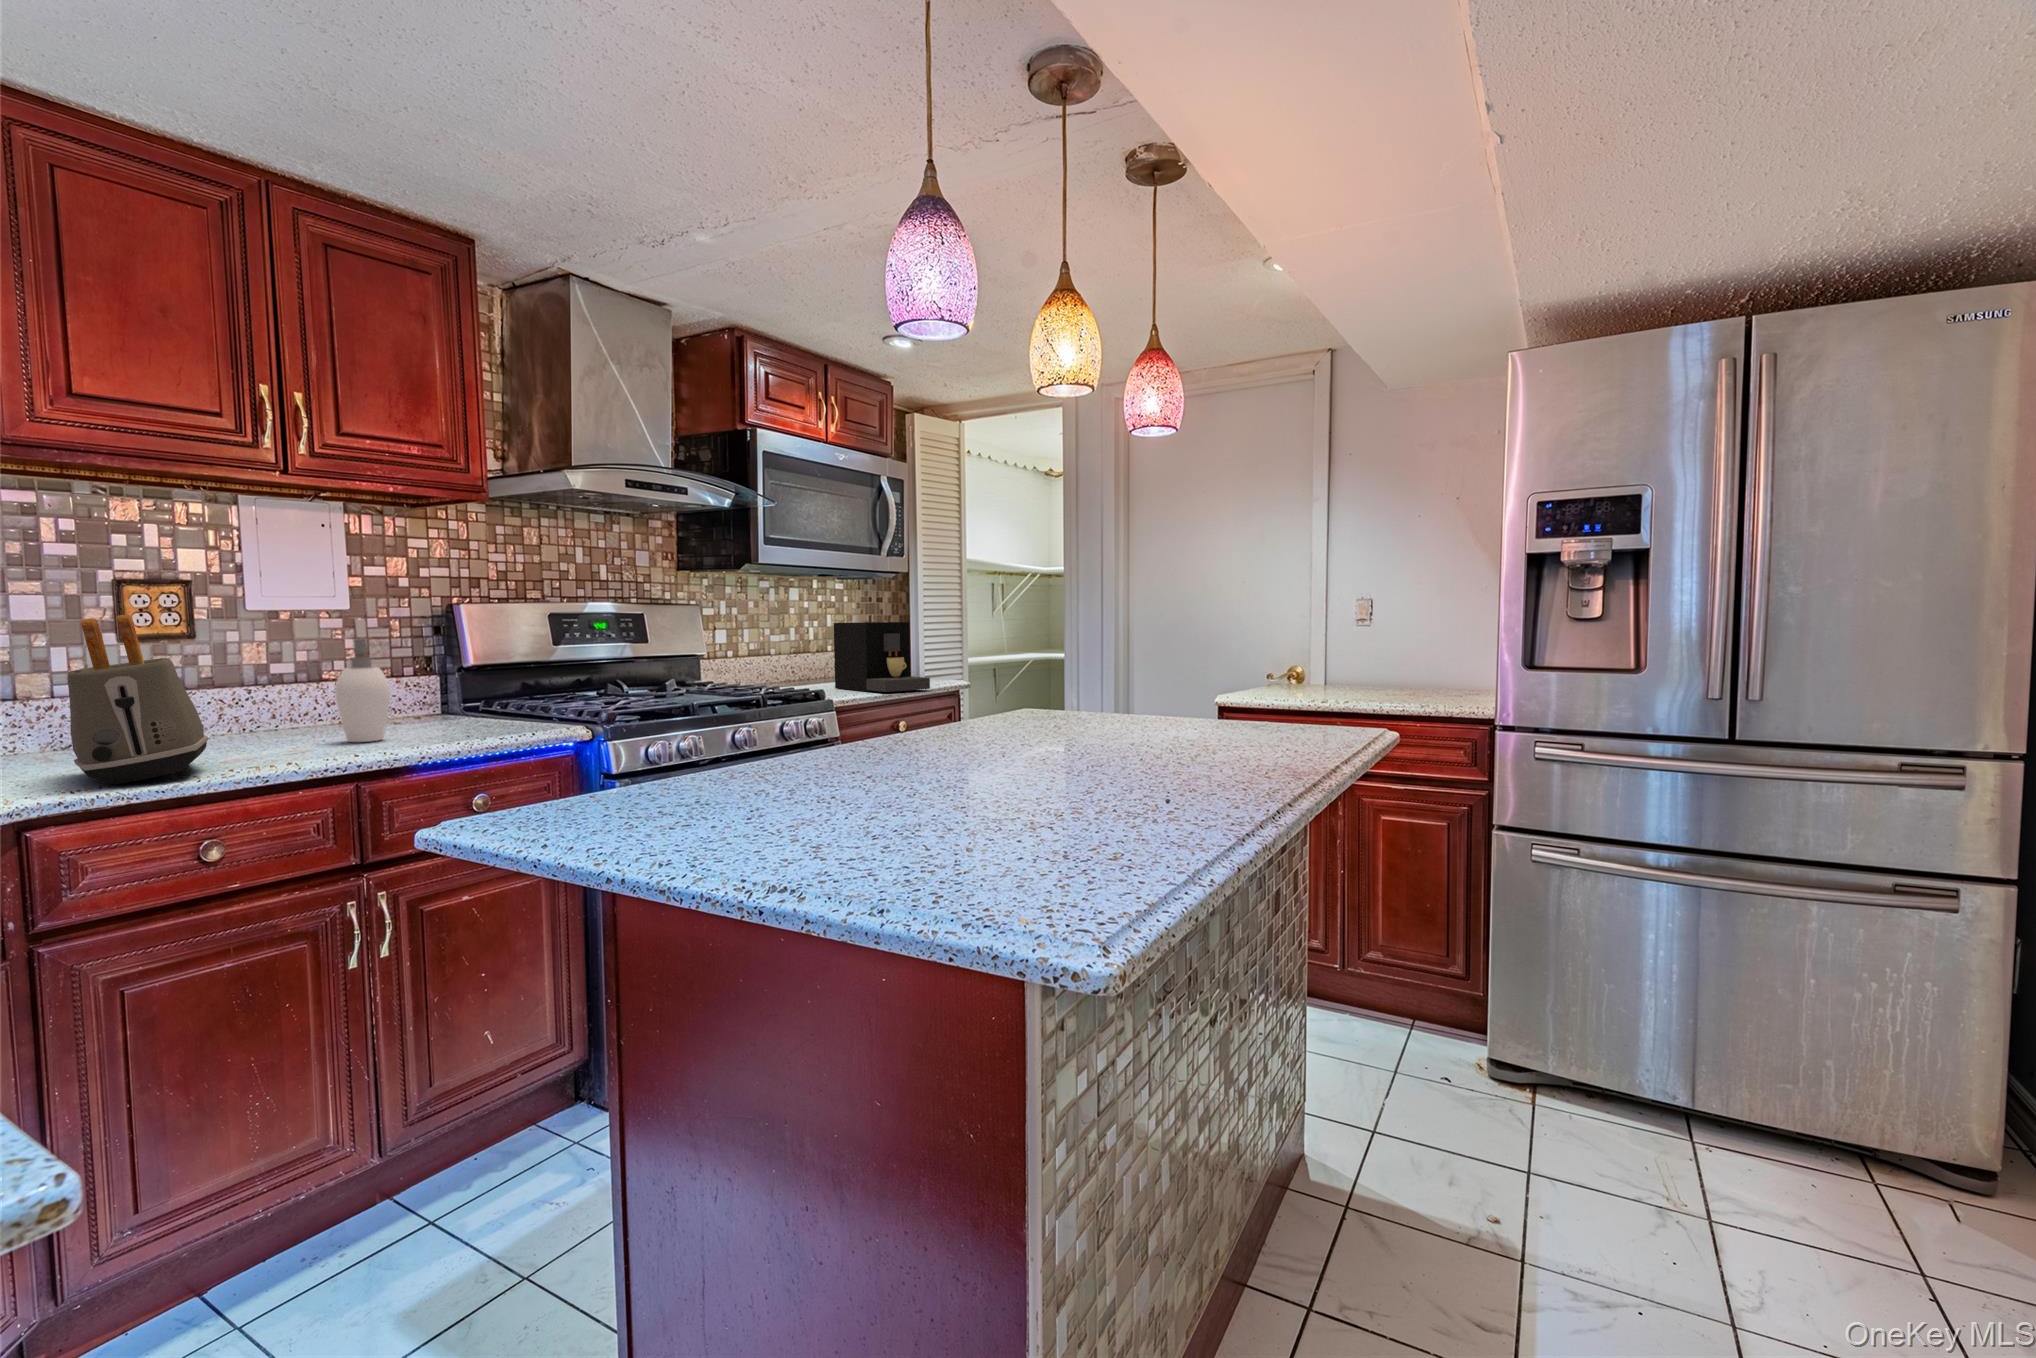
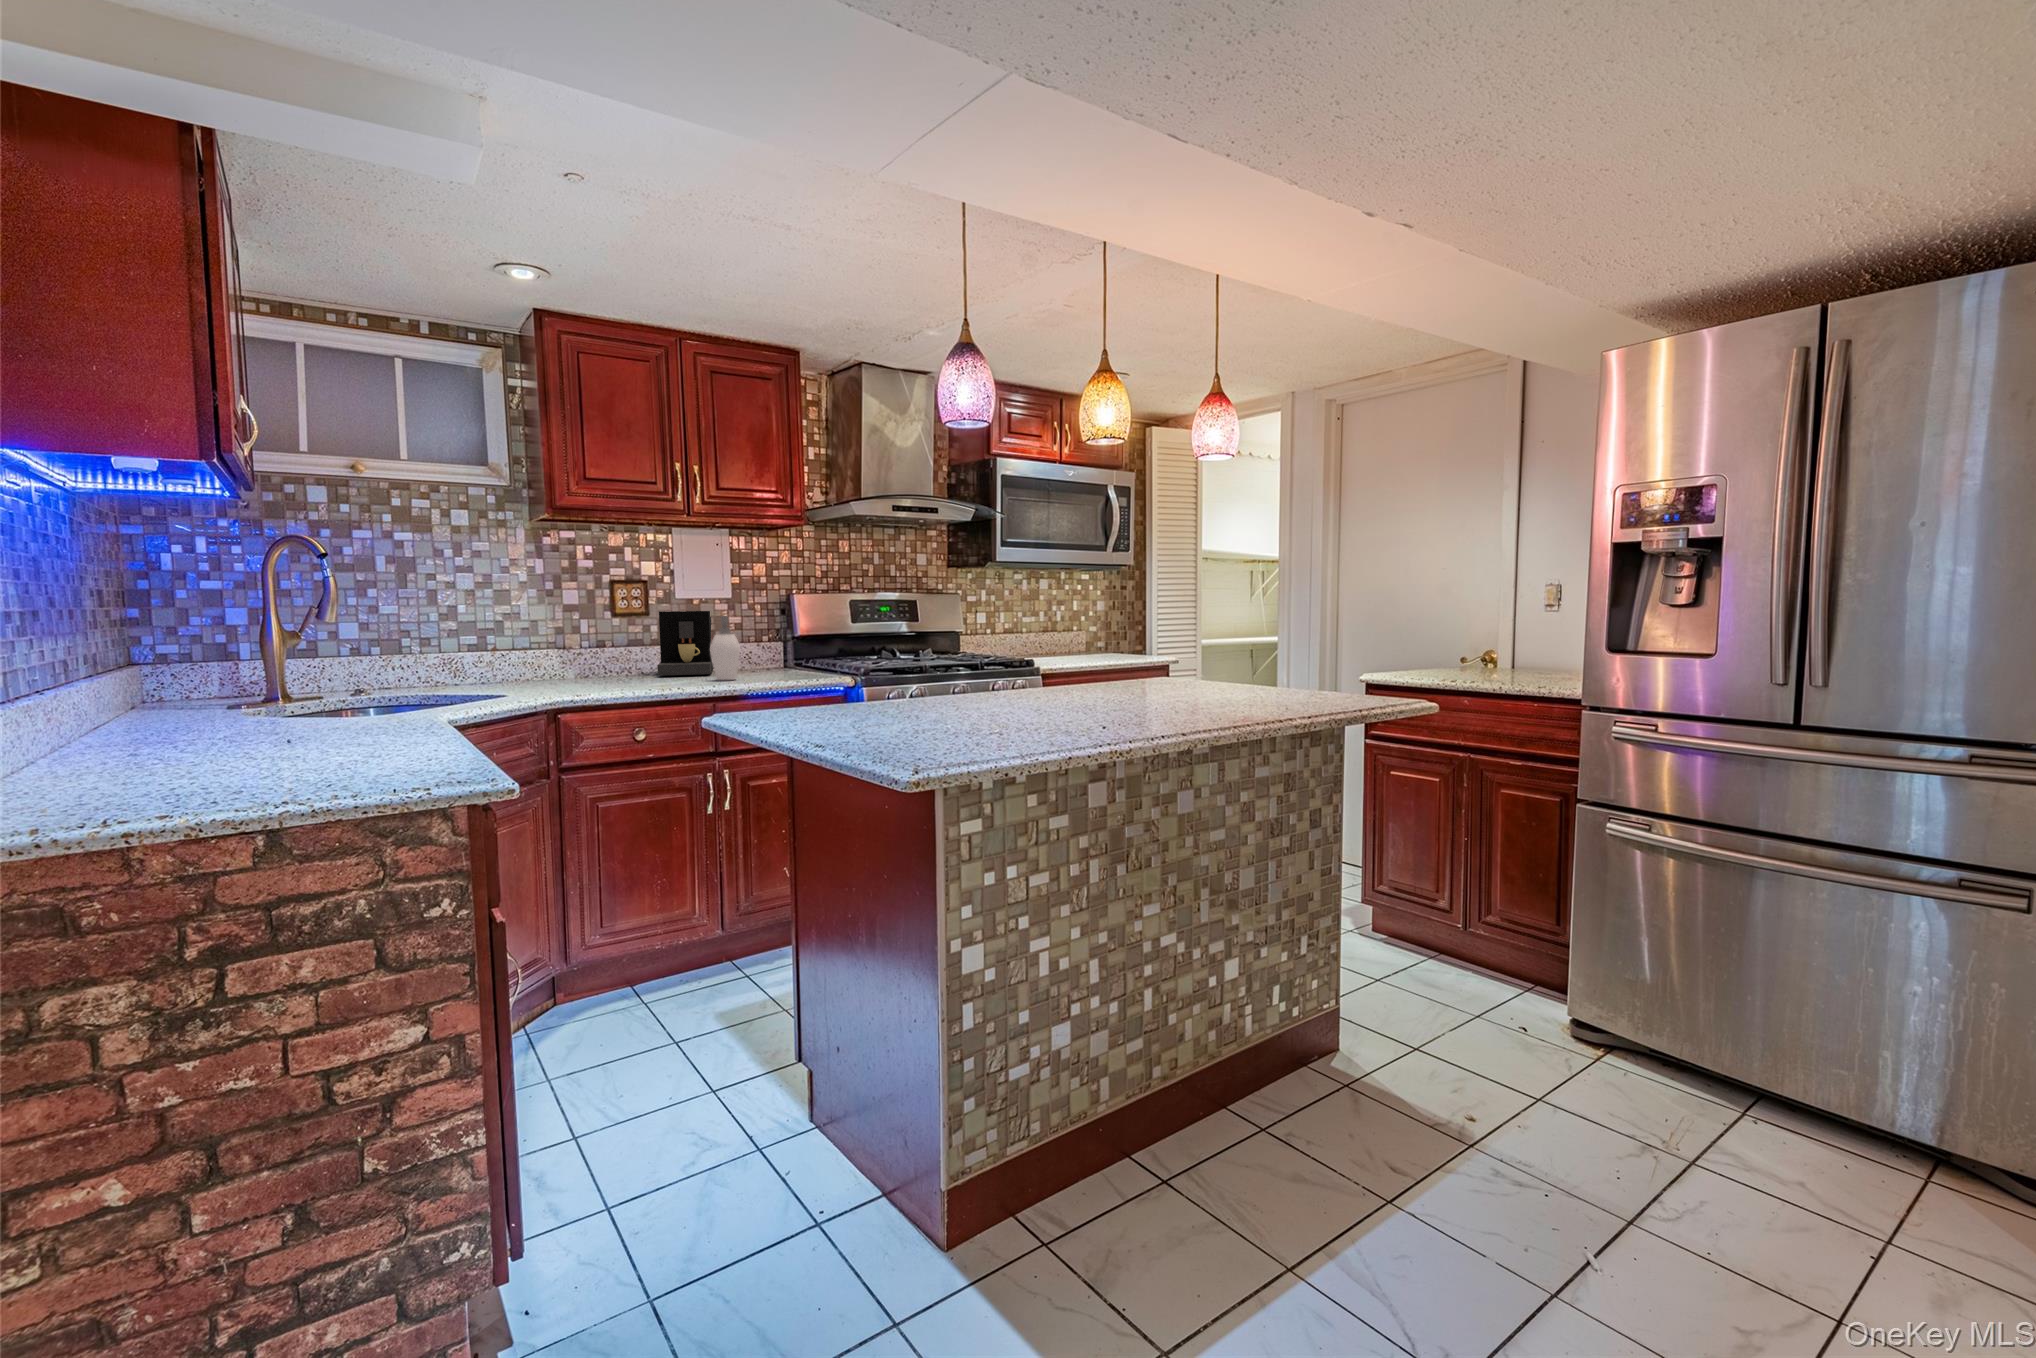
toaster: present [67,614,208,784] -> none [577,601,640,693]
coffee maker: present [834,622,930,692] -> present [657,611,713,676]

